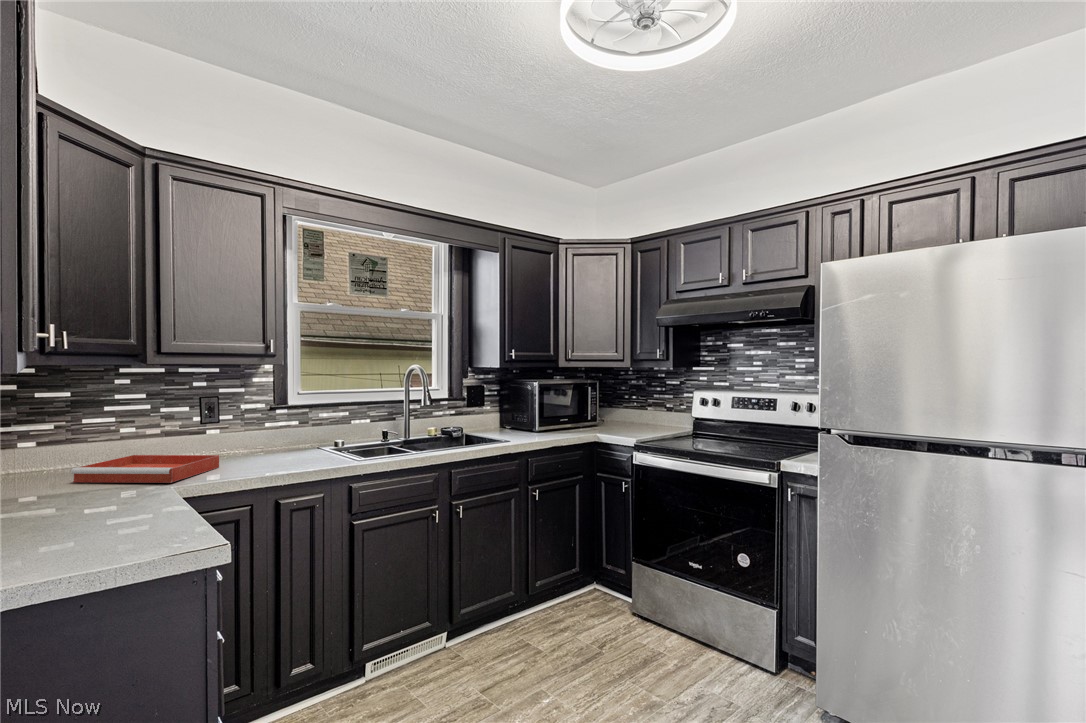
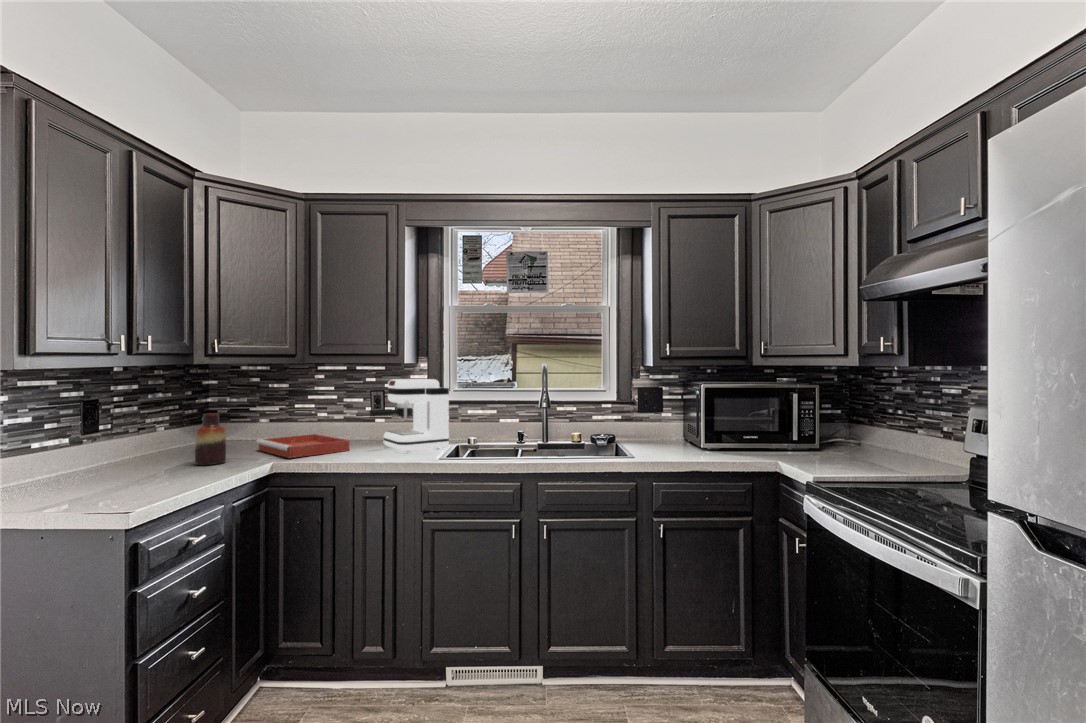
coffee maker: none [249,382,334,460] -> present [370,379,449,452]
vase: none [35,435,83,508] -> present [195,413,226,465]

